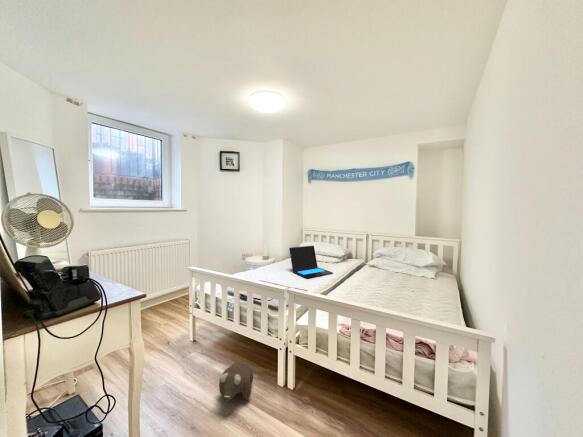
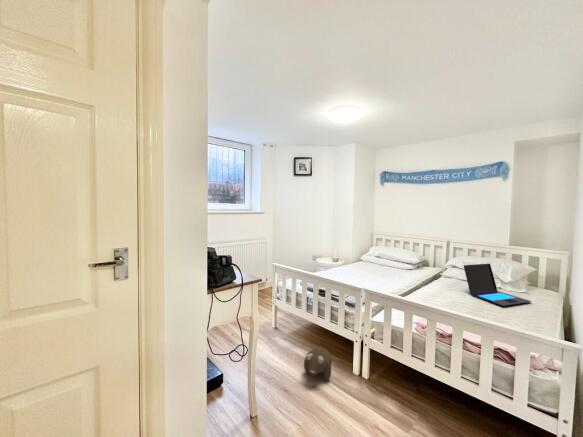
laptop: present [289,246,333,278] -> present [464,264,531,306]

